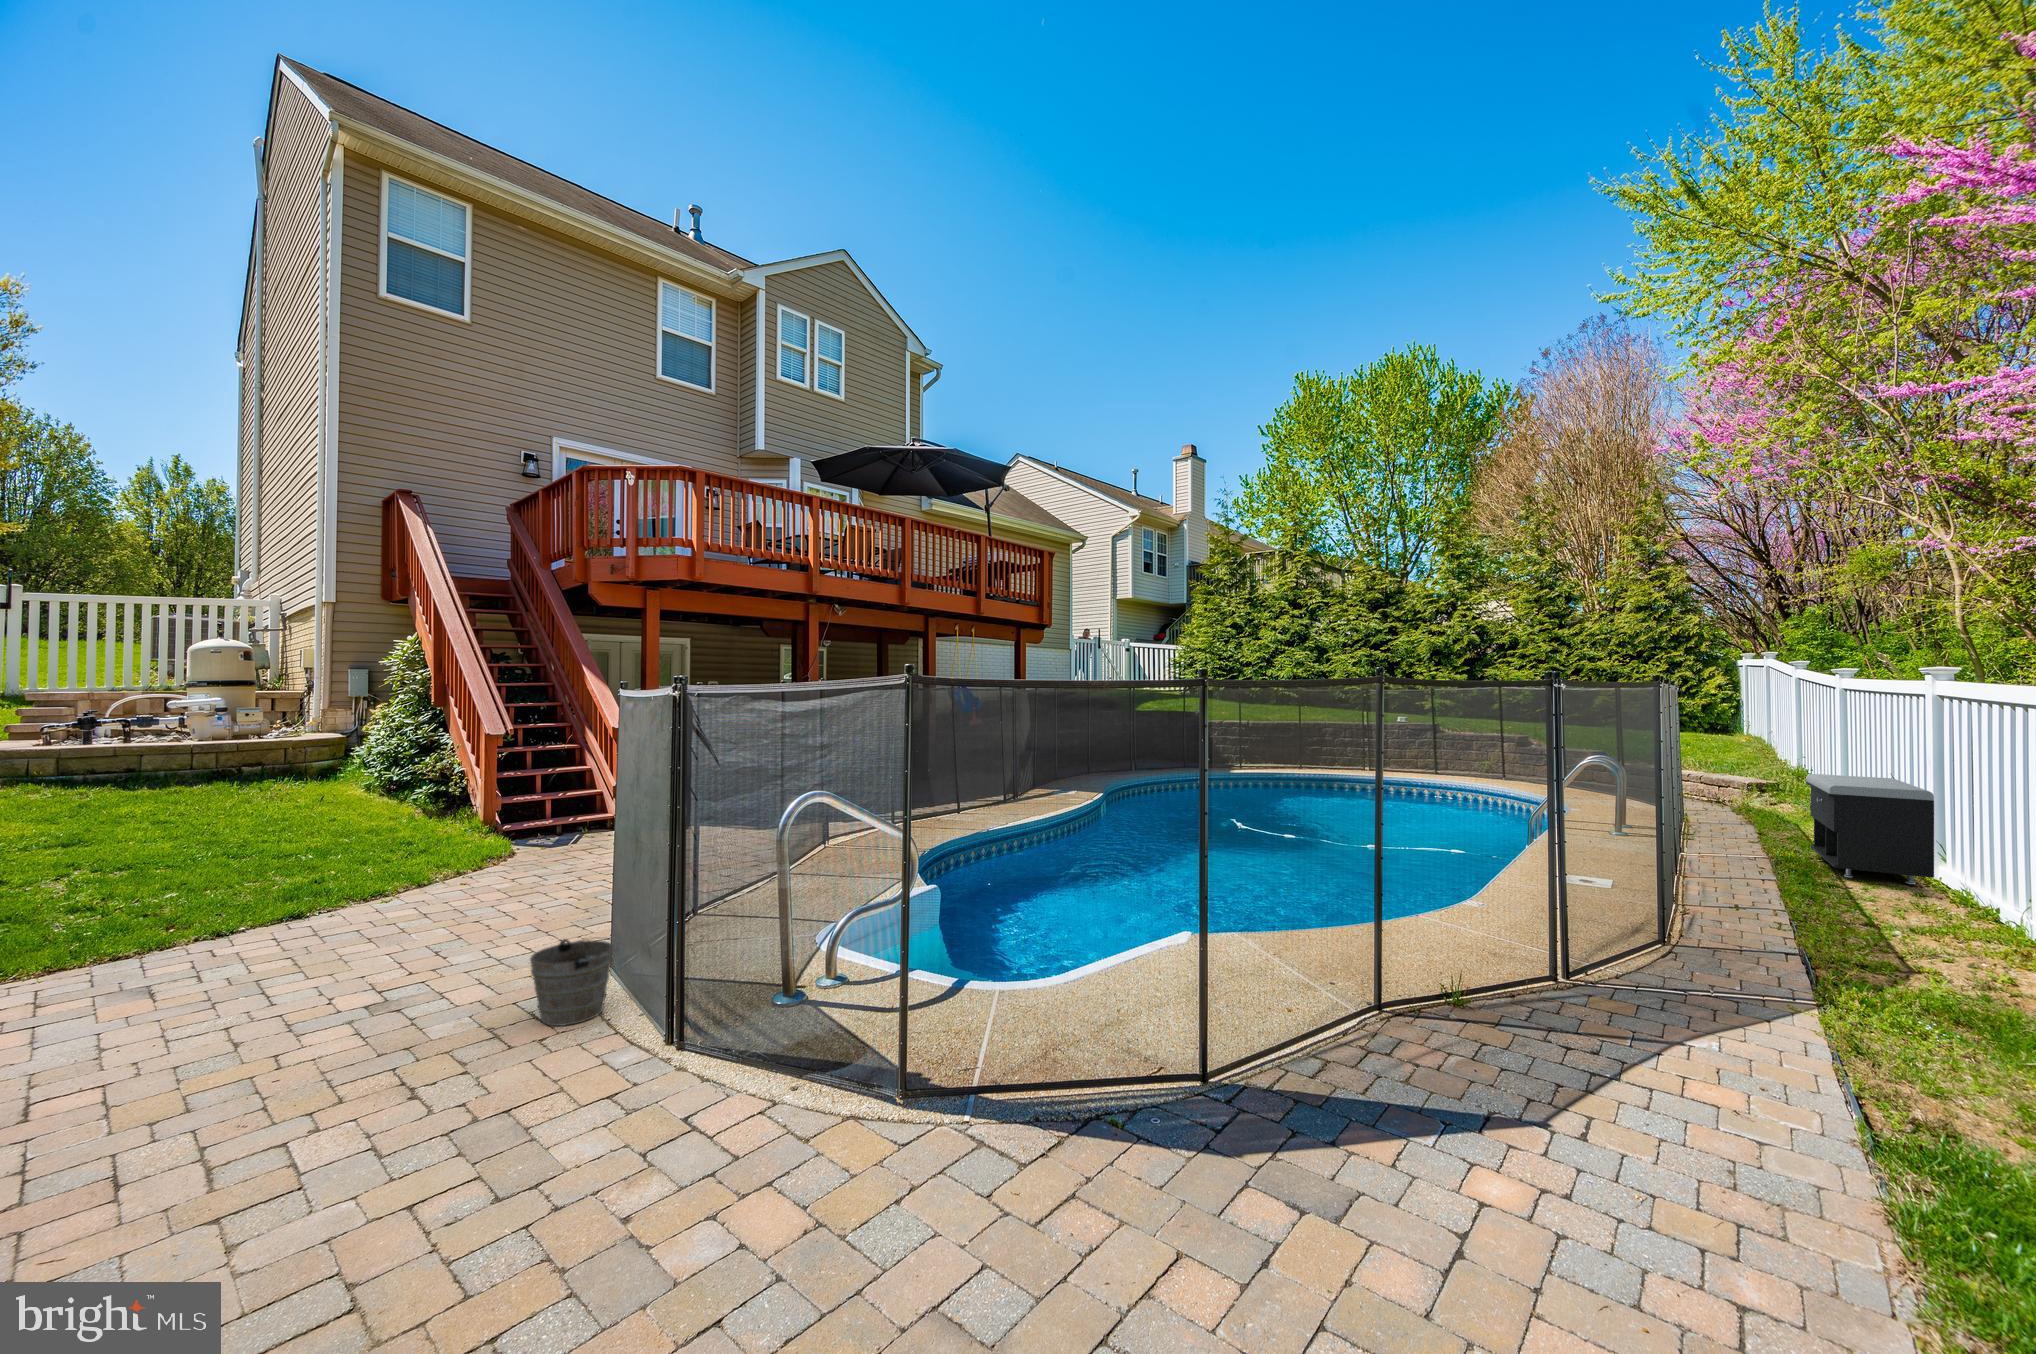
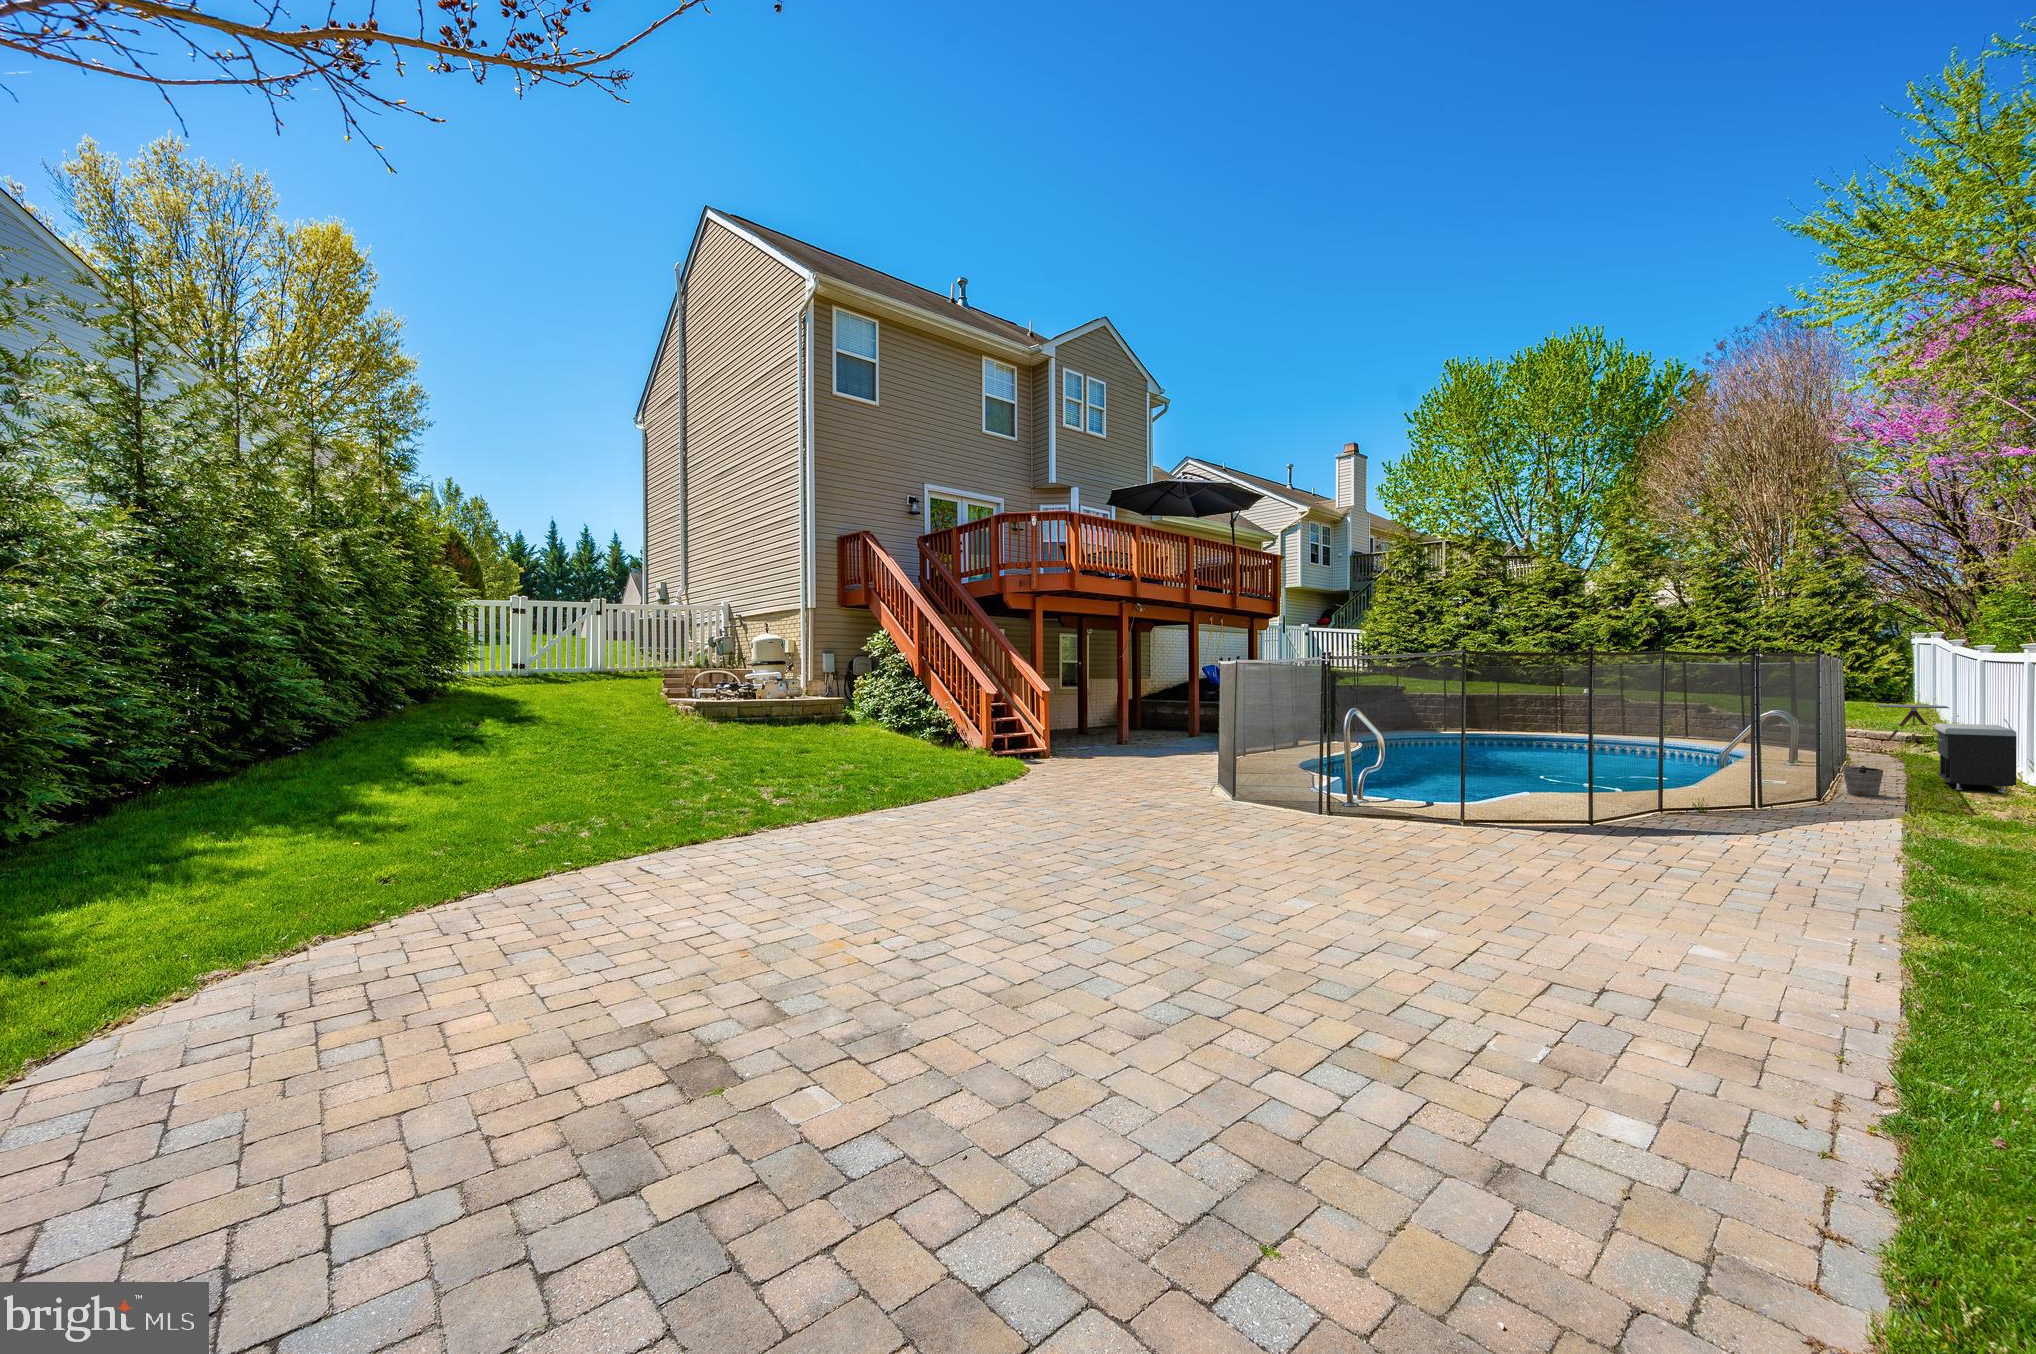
round table: none [1710,736,1795,783] -> present [1877,705,1949,743]
bucket: present [530,938,623,1026] -> present [1839,766,1883,796]

